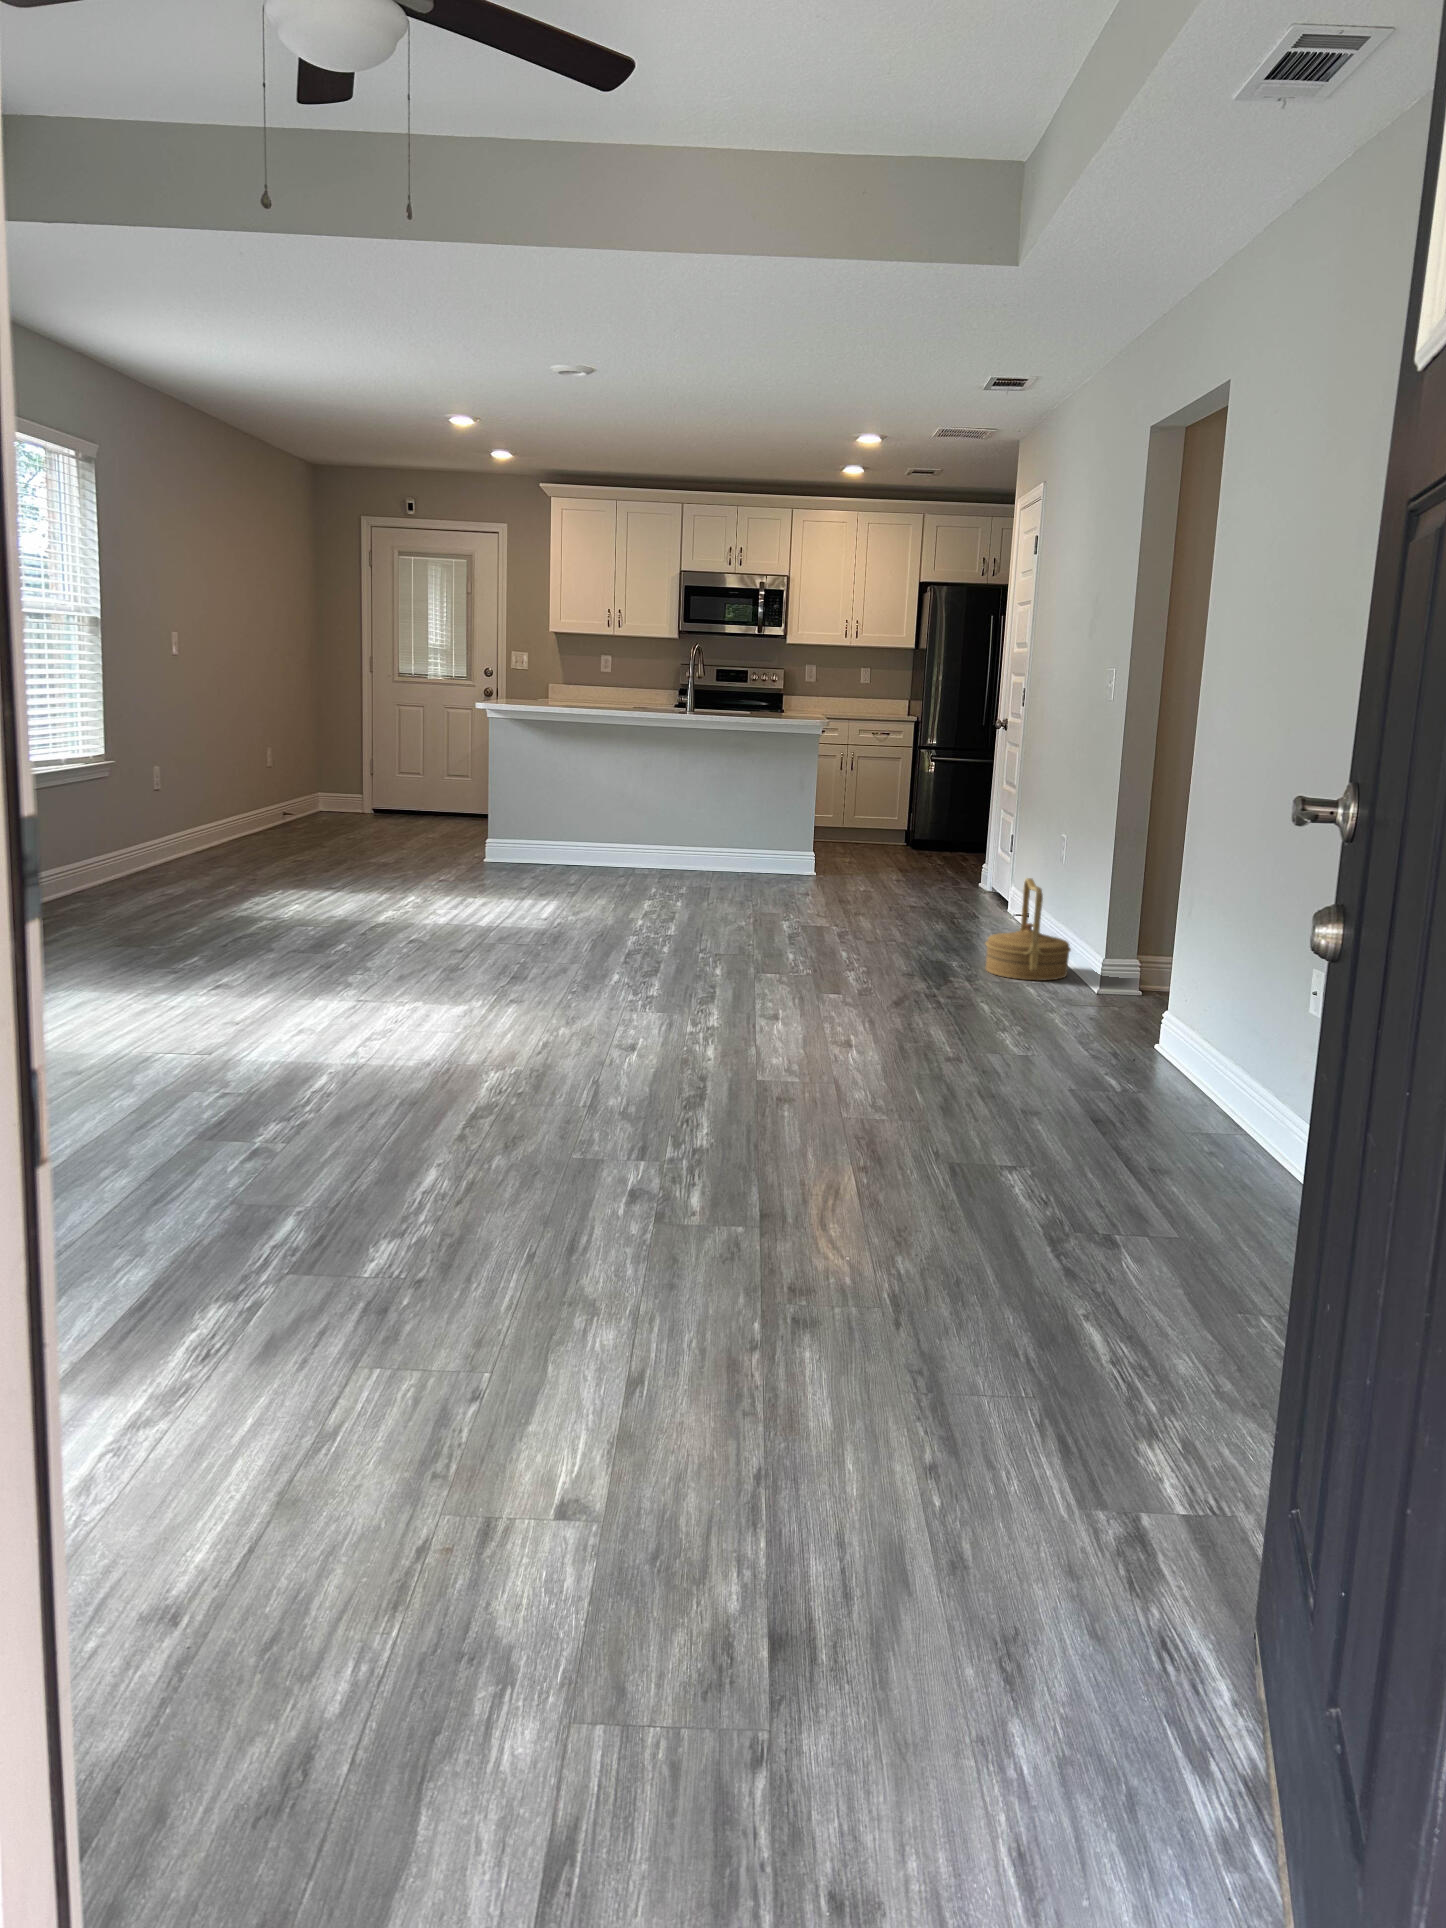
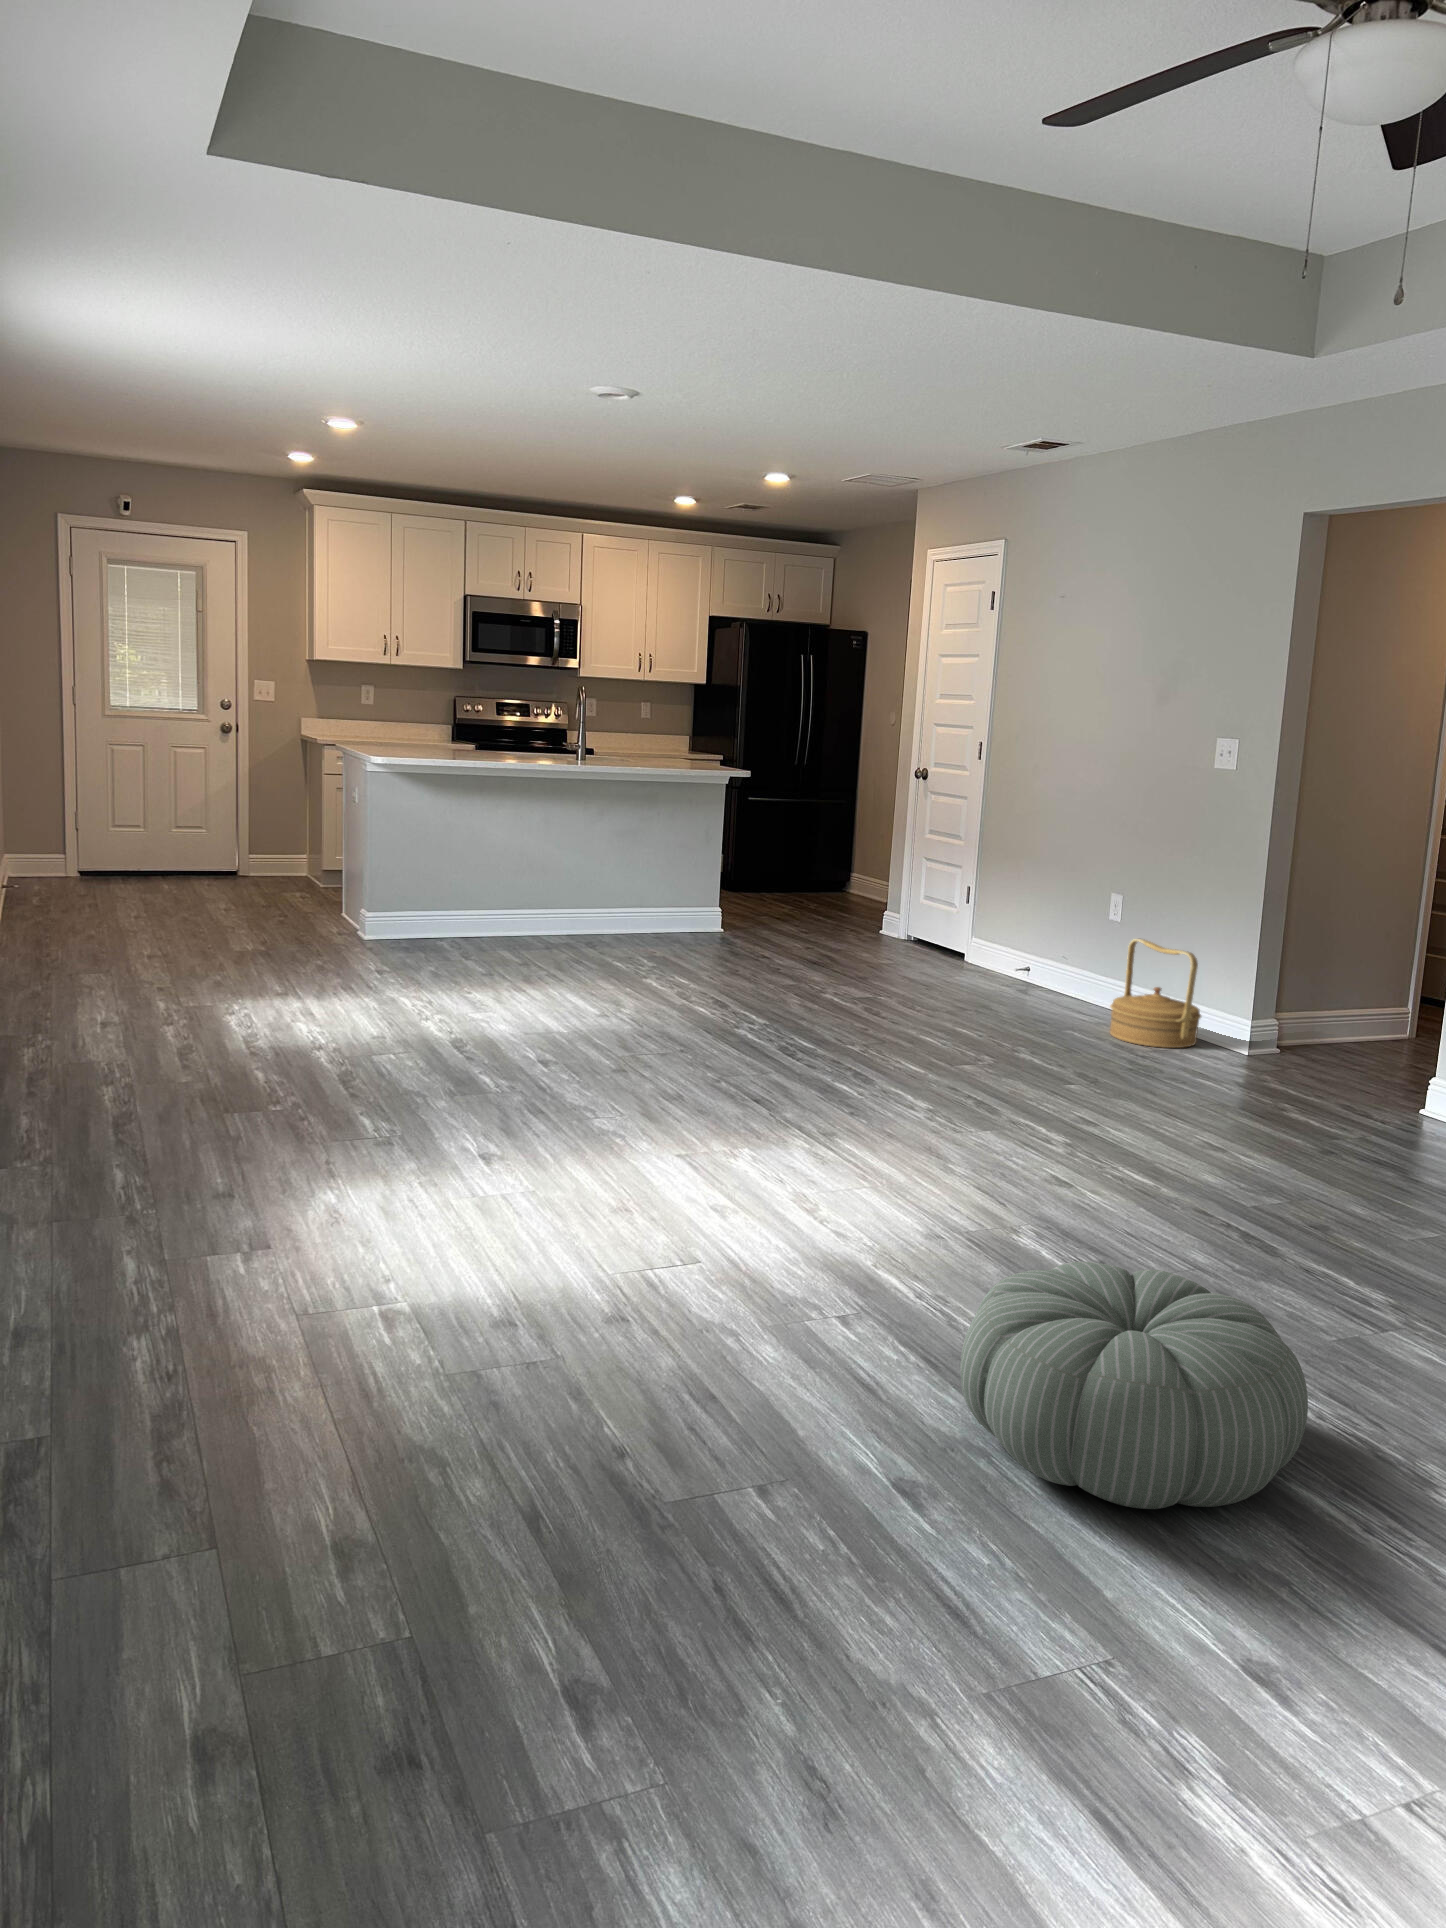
pouf: none [215,1016,443,1145] -> present [960,1262,1308,1509]

